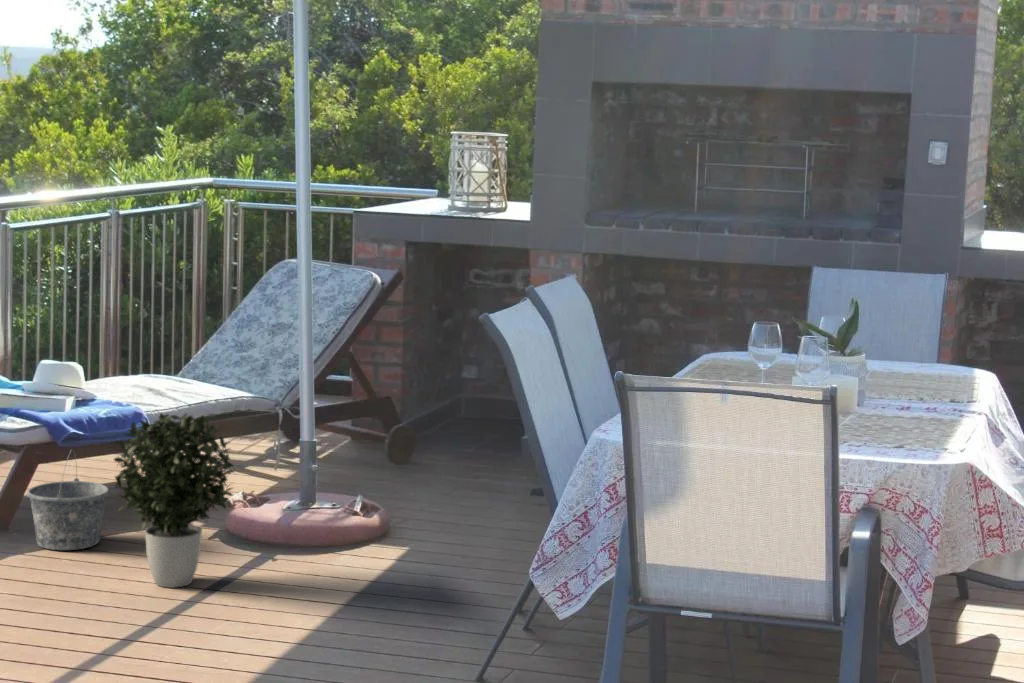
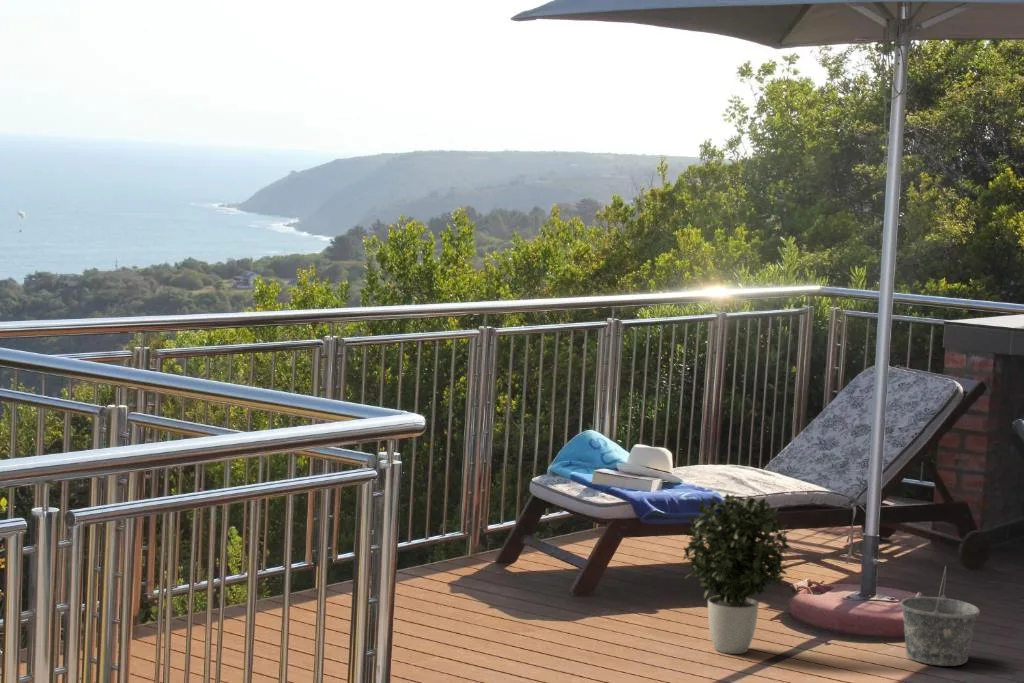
bucket: present [27,478,109,550] -> present [900,567,980,666]

